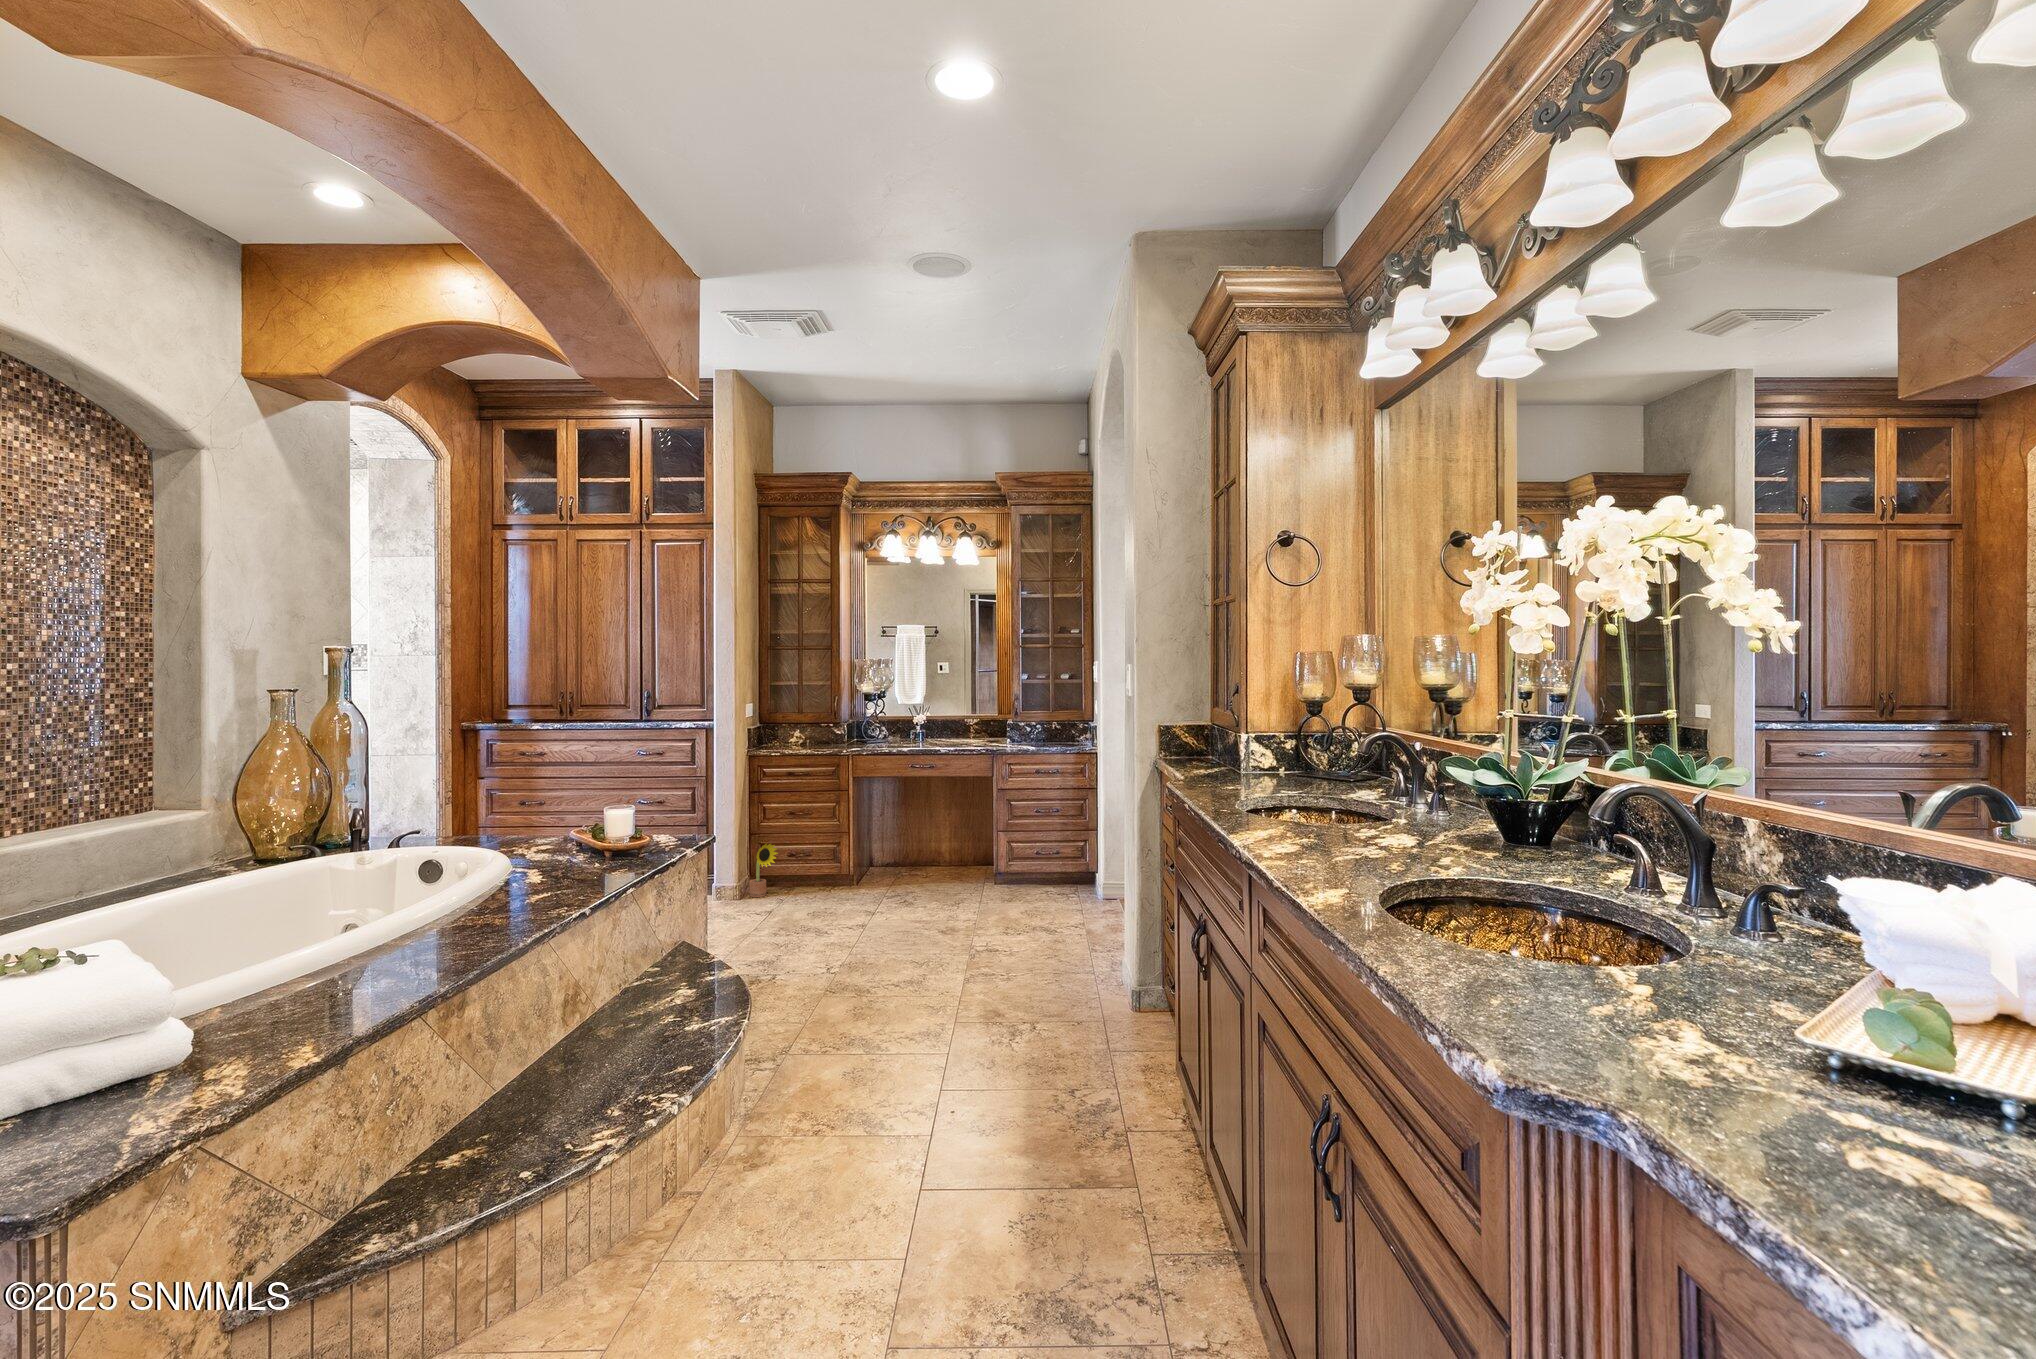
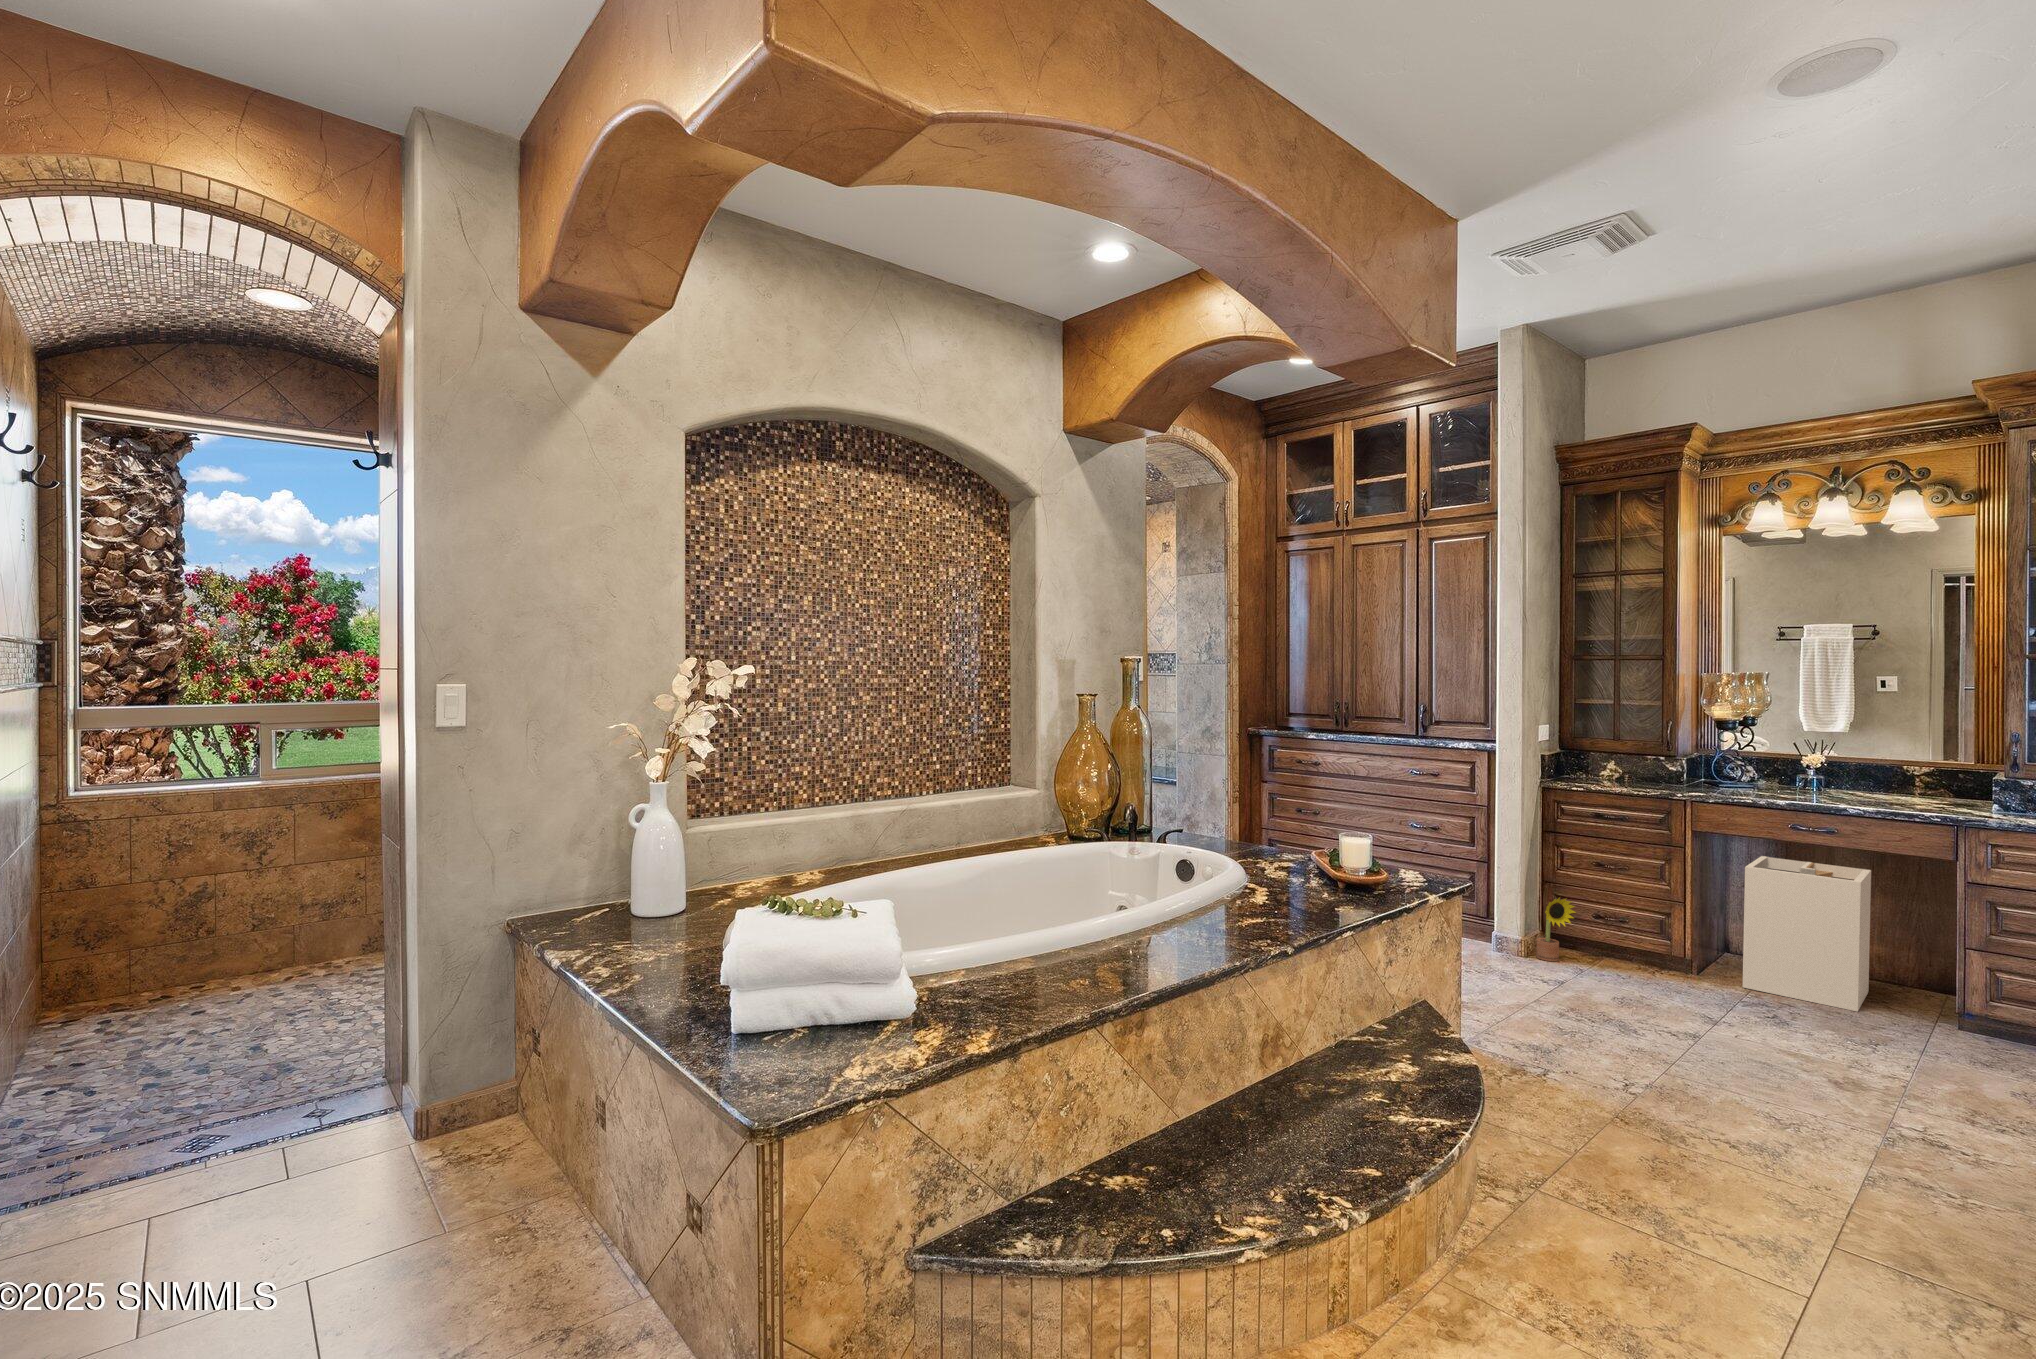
laundry hamper: none [885,791,950,886] -> present [1743,856,1871,1012]

